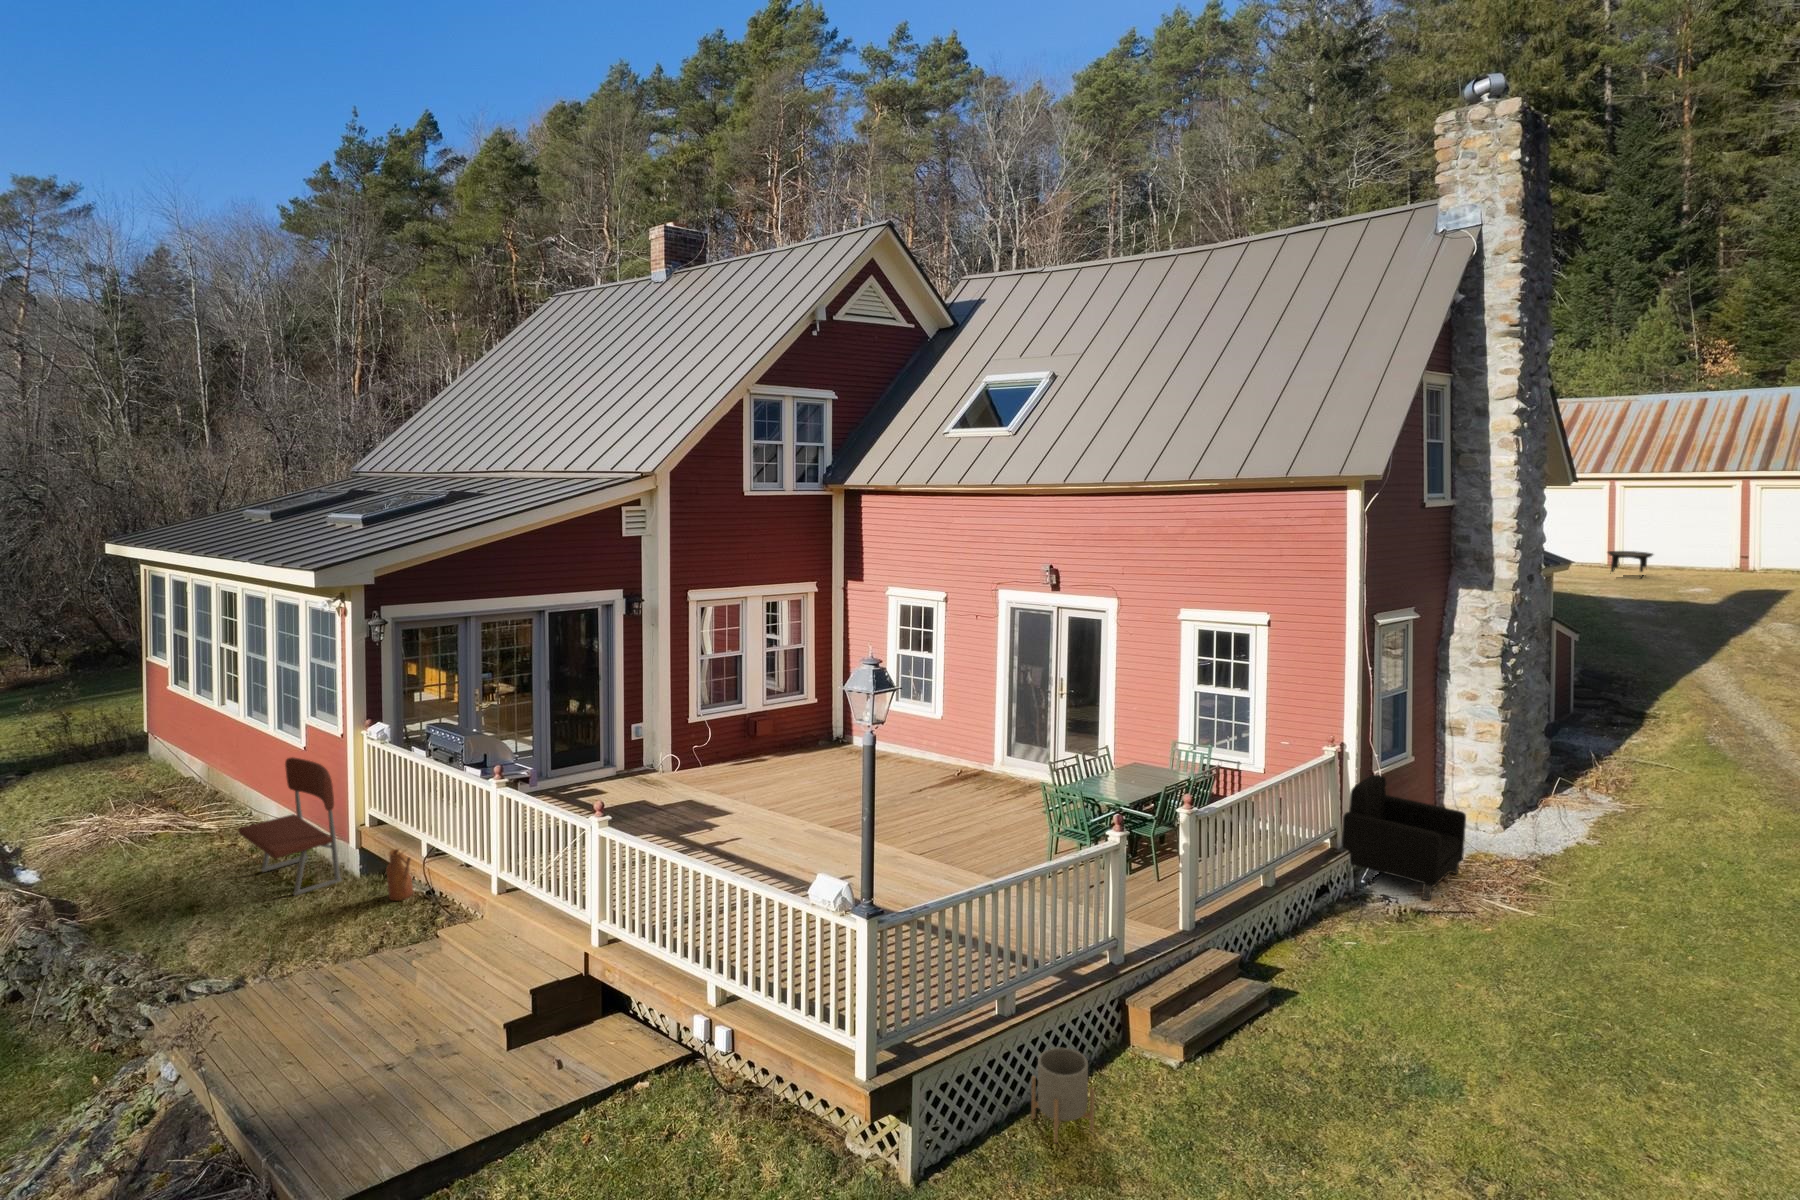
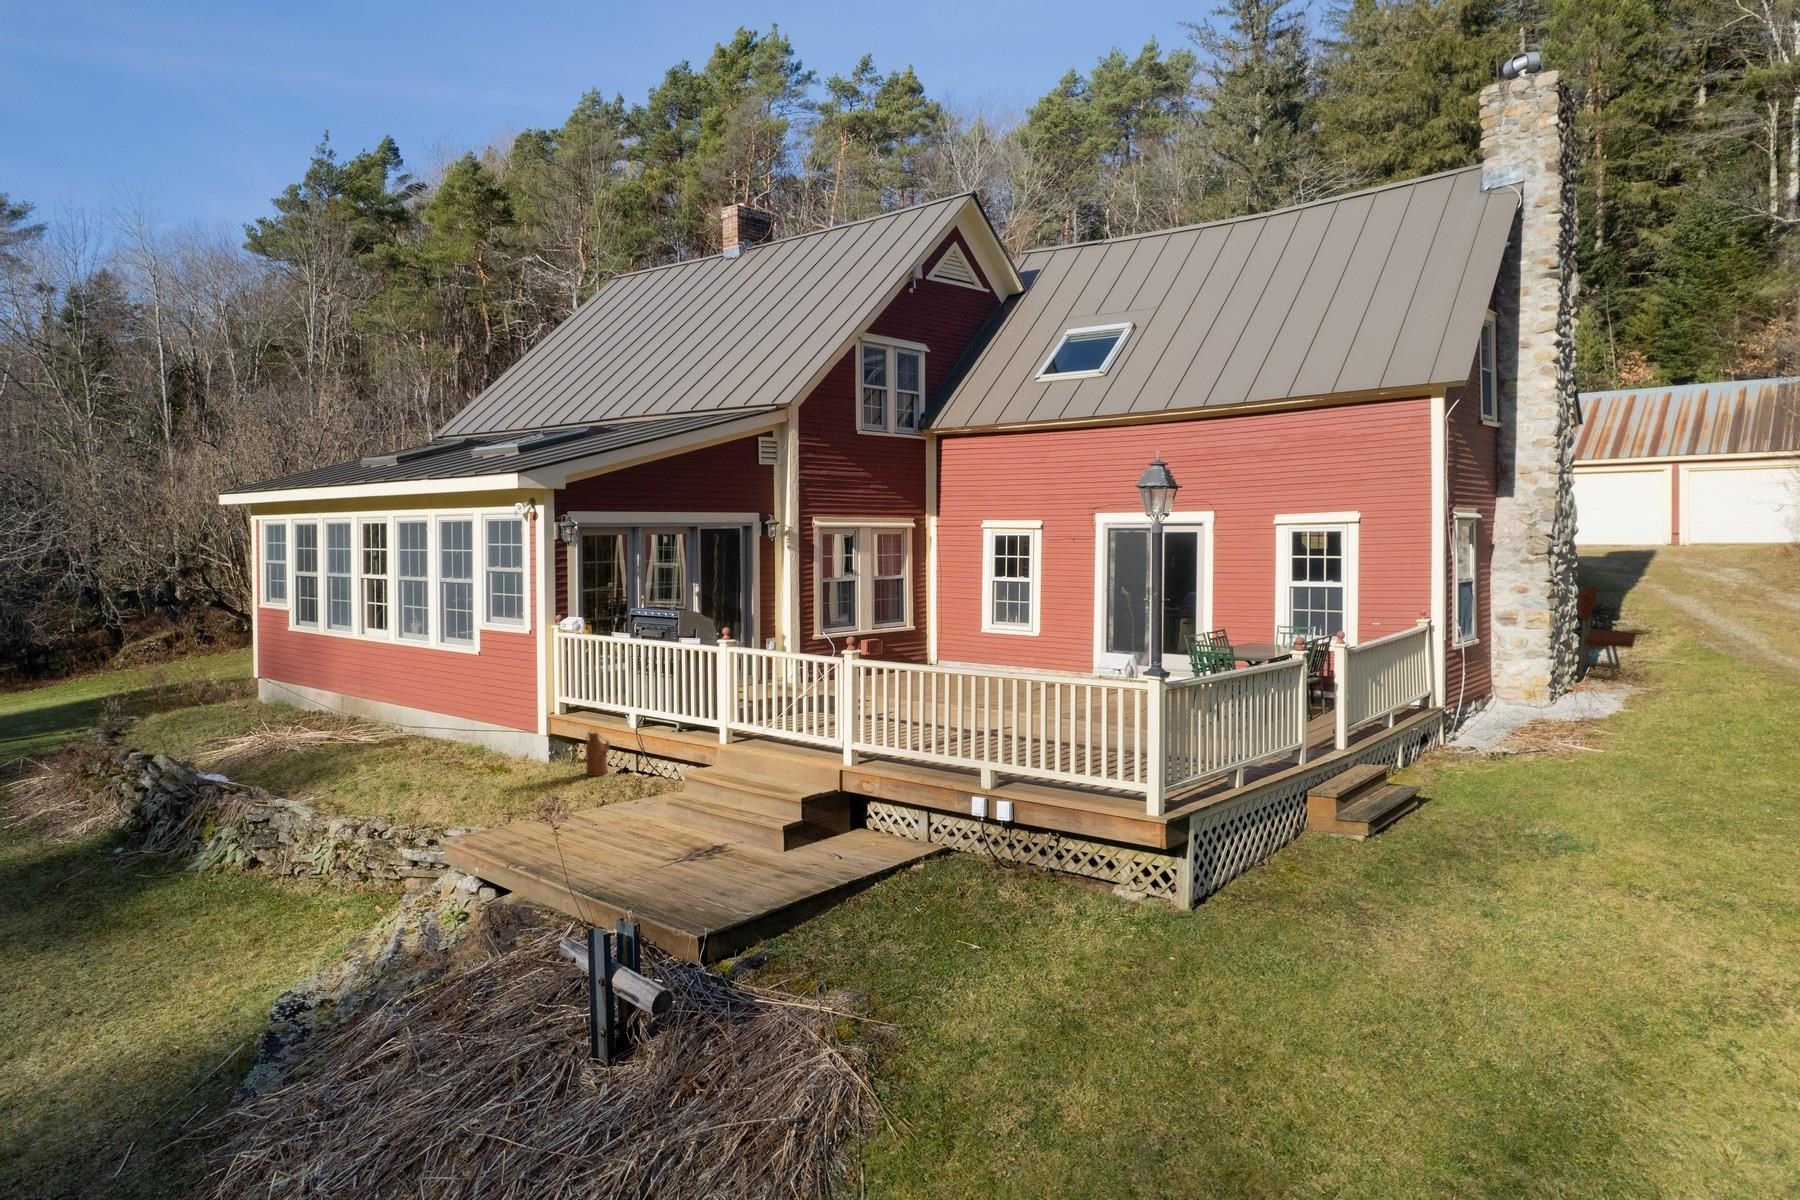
round table: present [1608,551,1653,578] -> none [1584,523,1628,547]
bench: present [239,757,342,895] -> present [1577,586,1636,679]
armchair: present [1342,775,1466,900] -> none [1437,652,1544,751]
planter: present [1031,1048,1094,1143] -> none [1250,821,1307,893]

